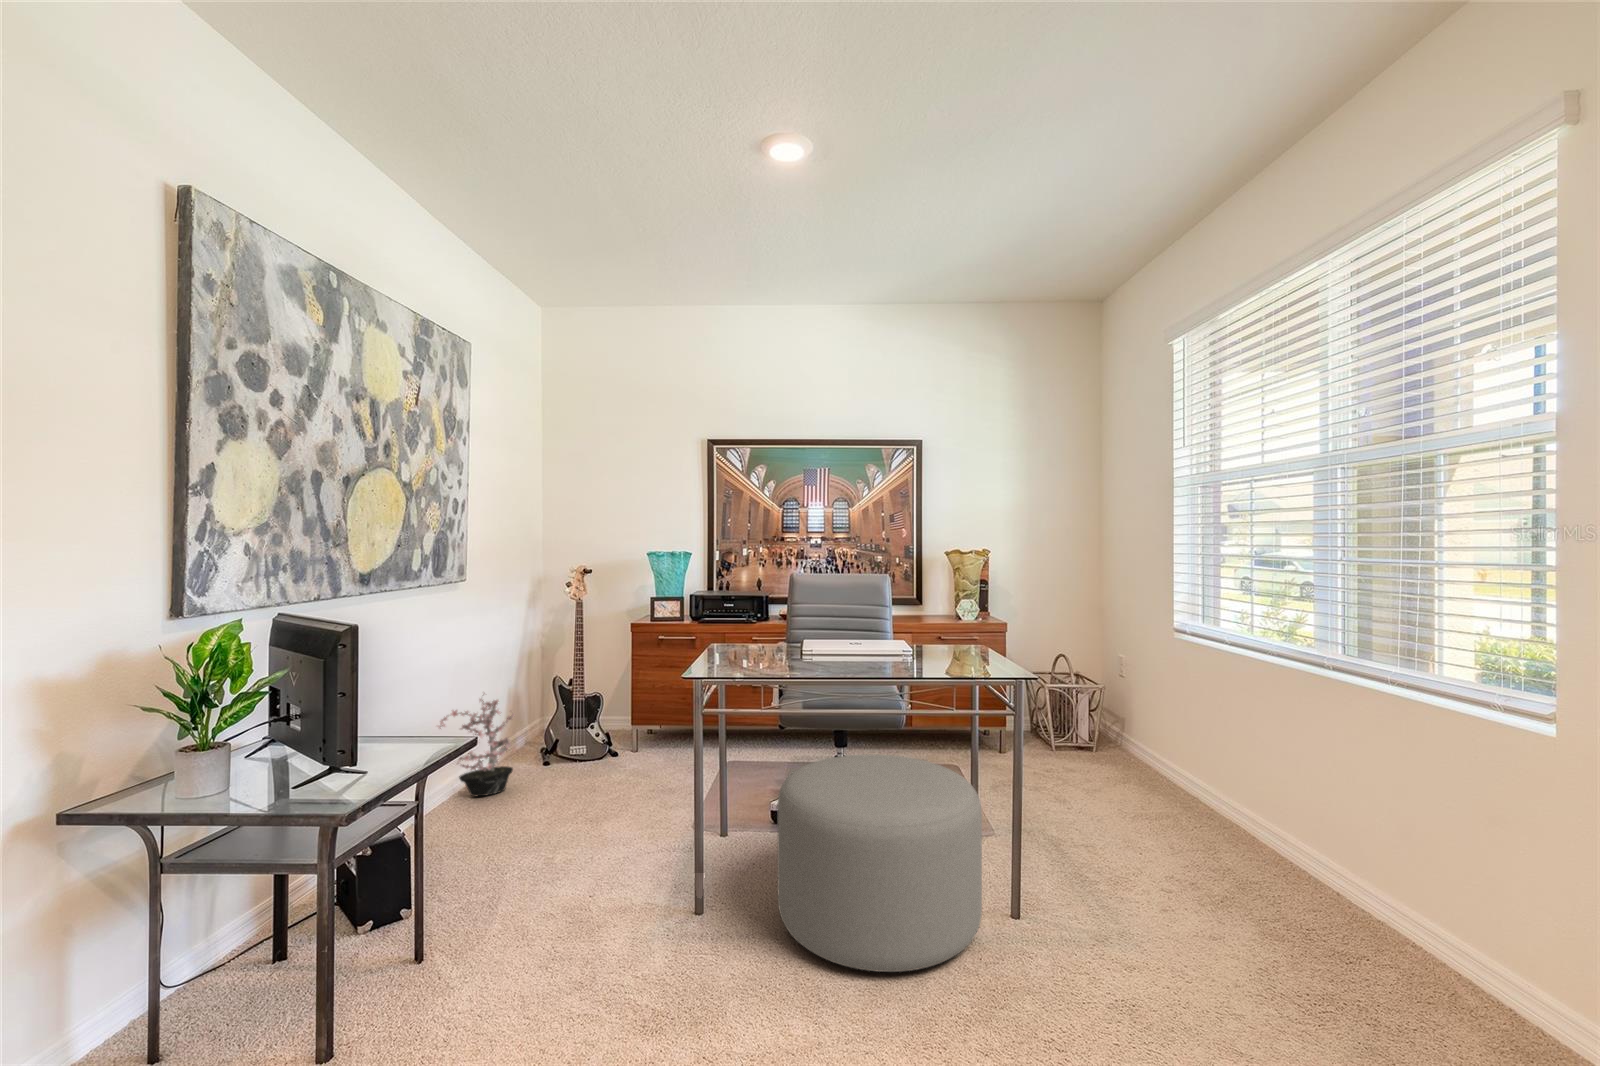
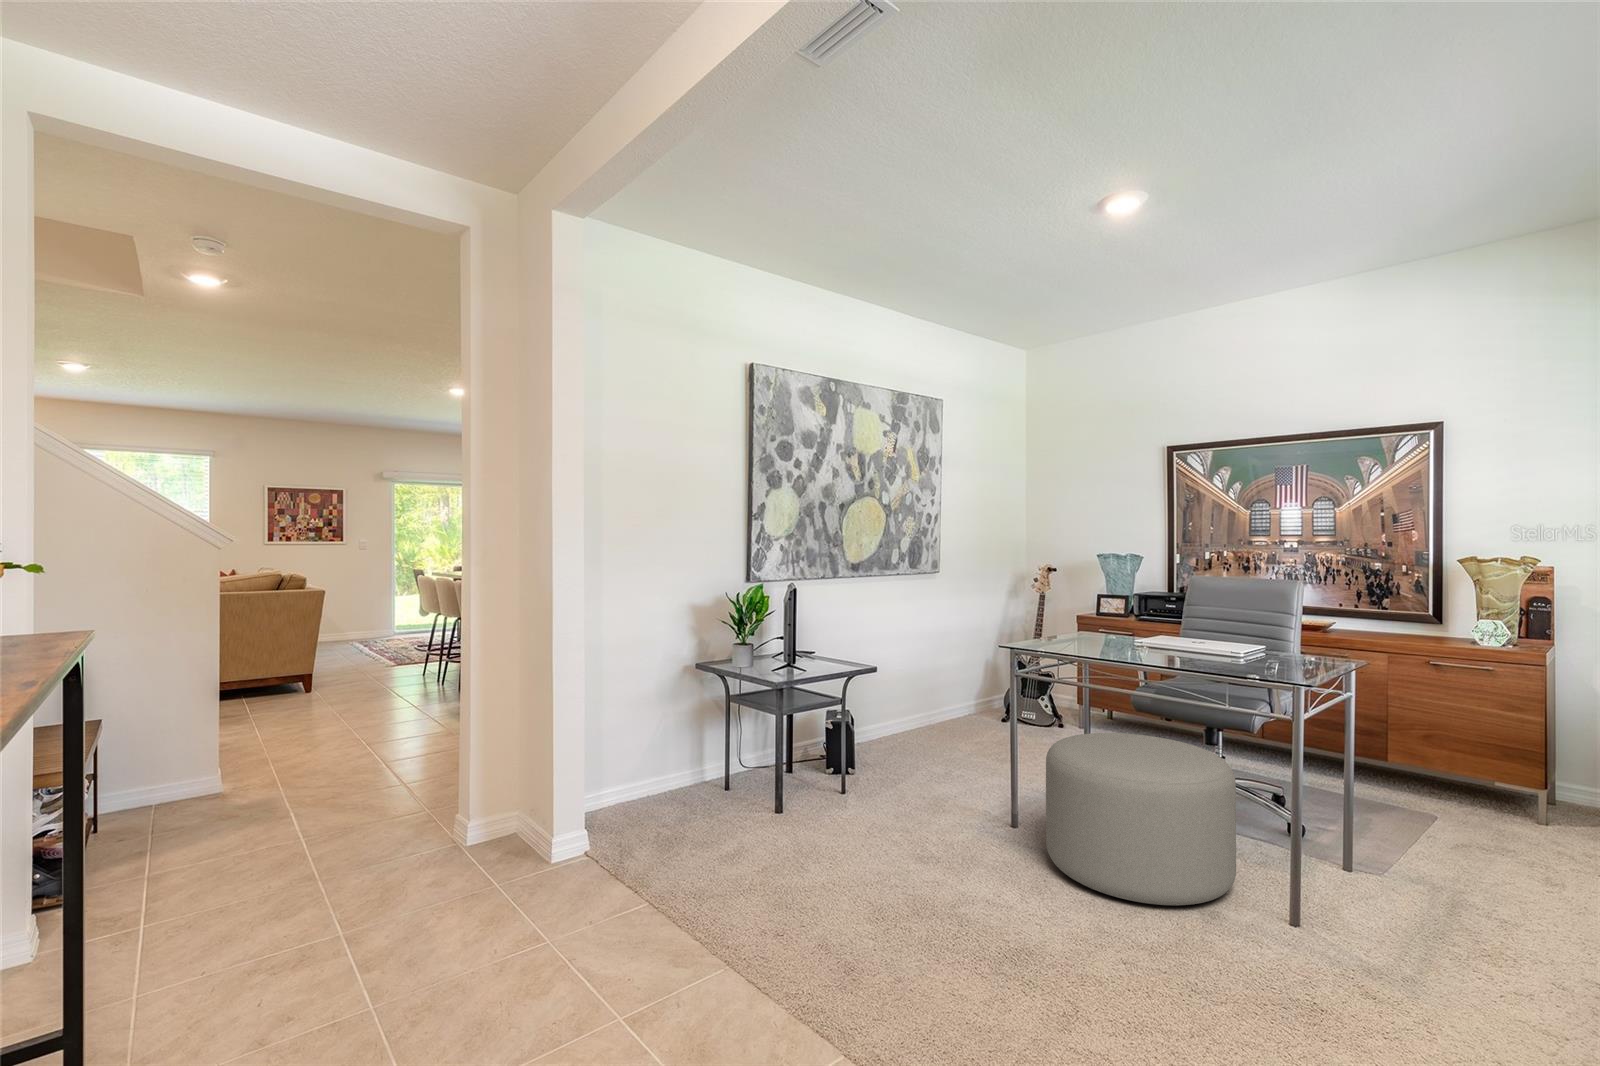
potted plant: present [437,693,514,796] -> none [906,653,971,732]

